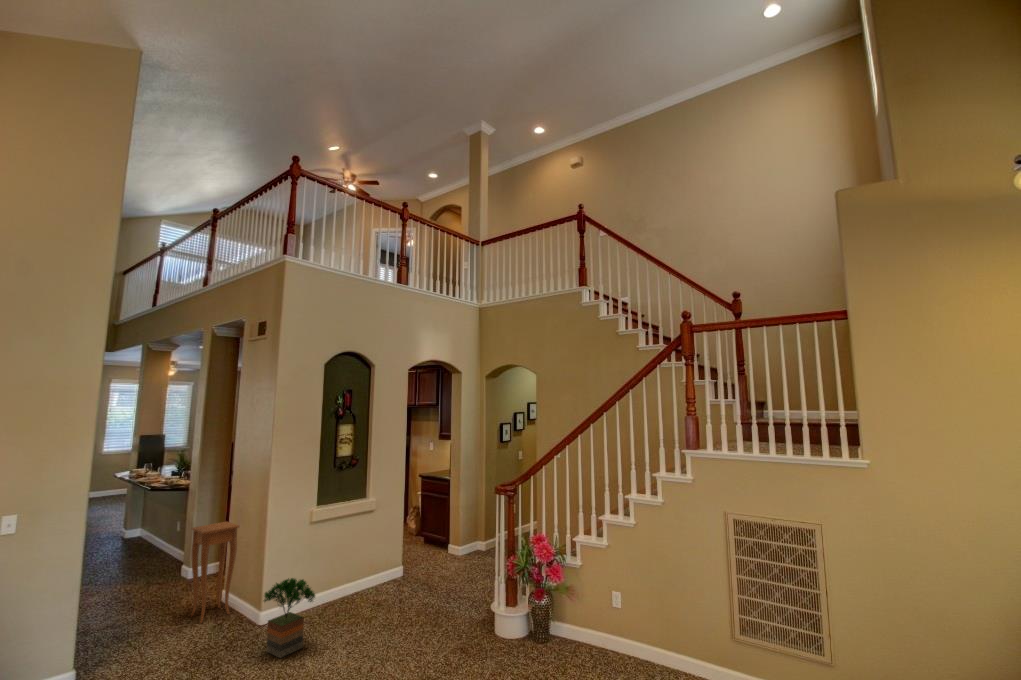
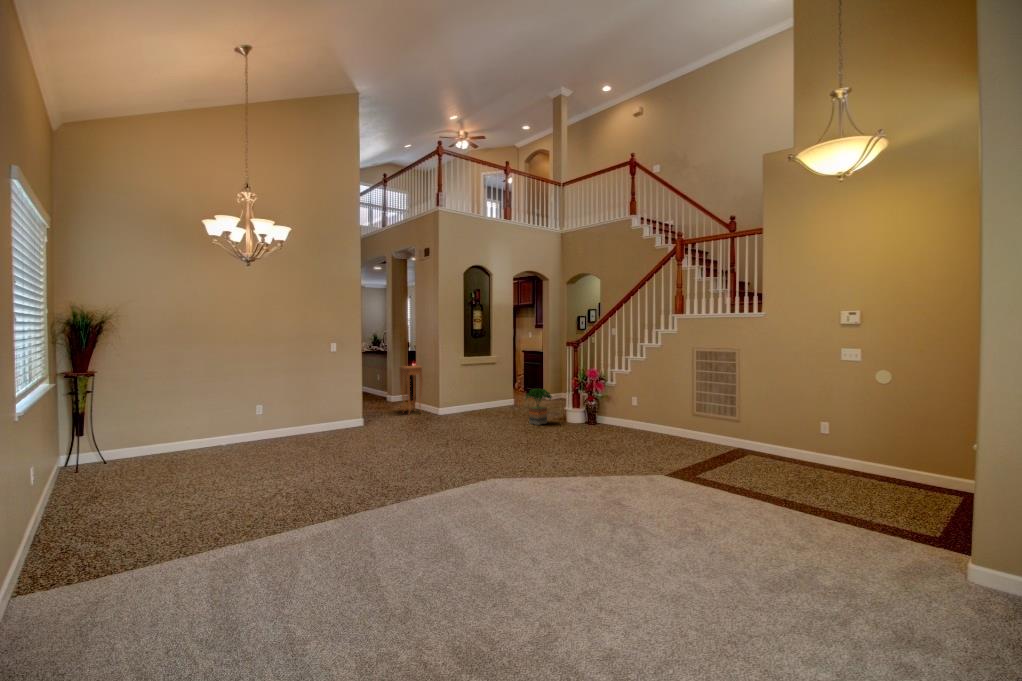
potted tree: present [264,578,315,658] -> present [526,389,552,425]

